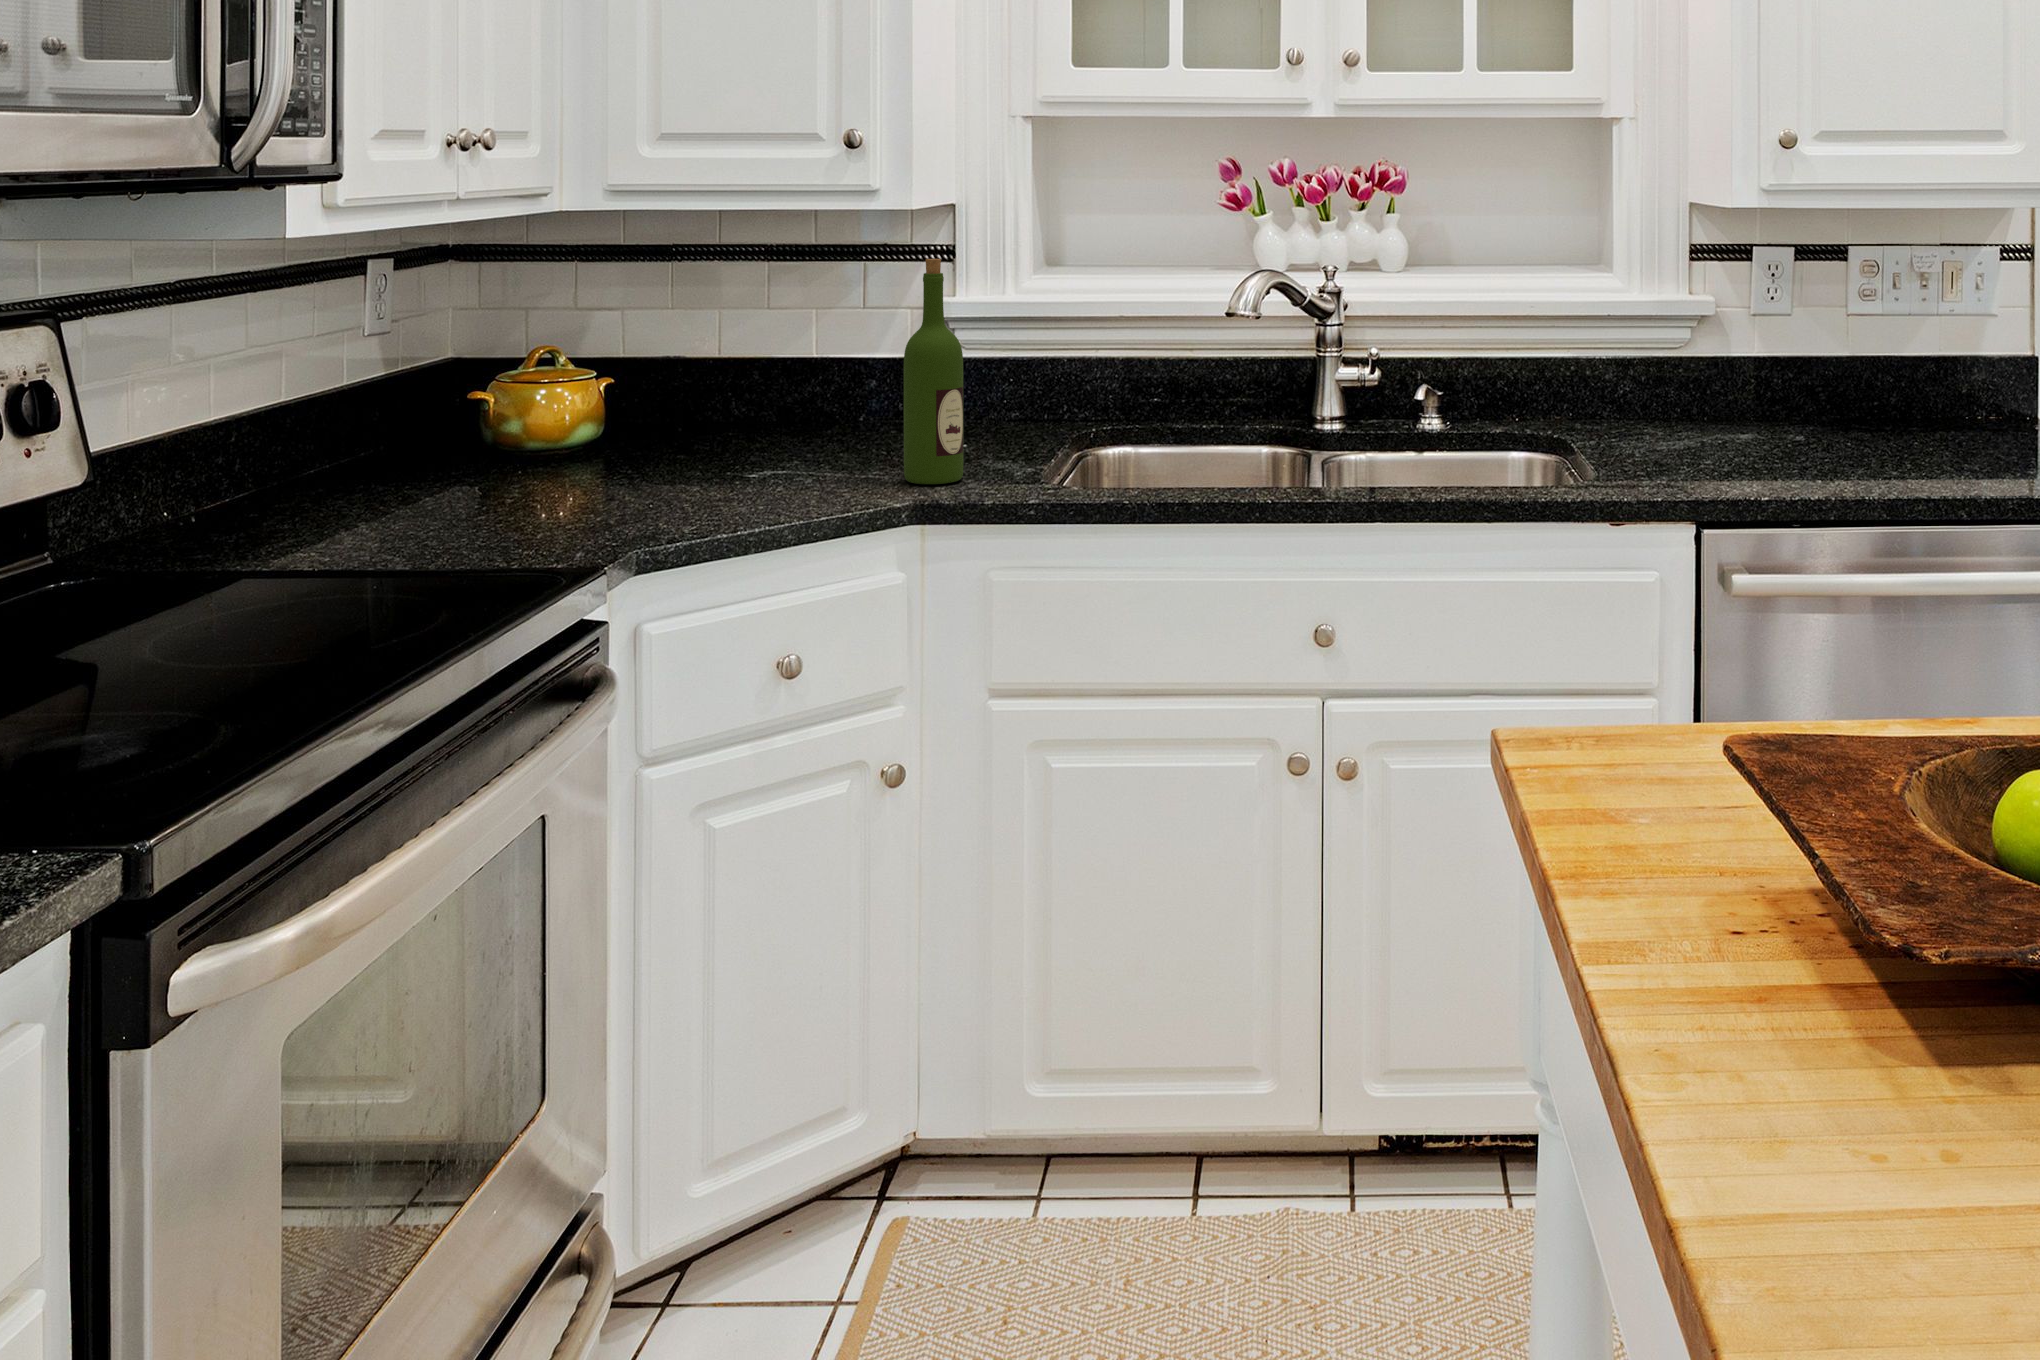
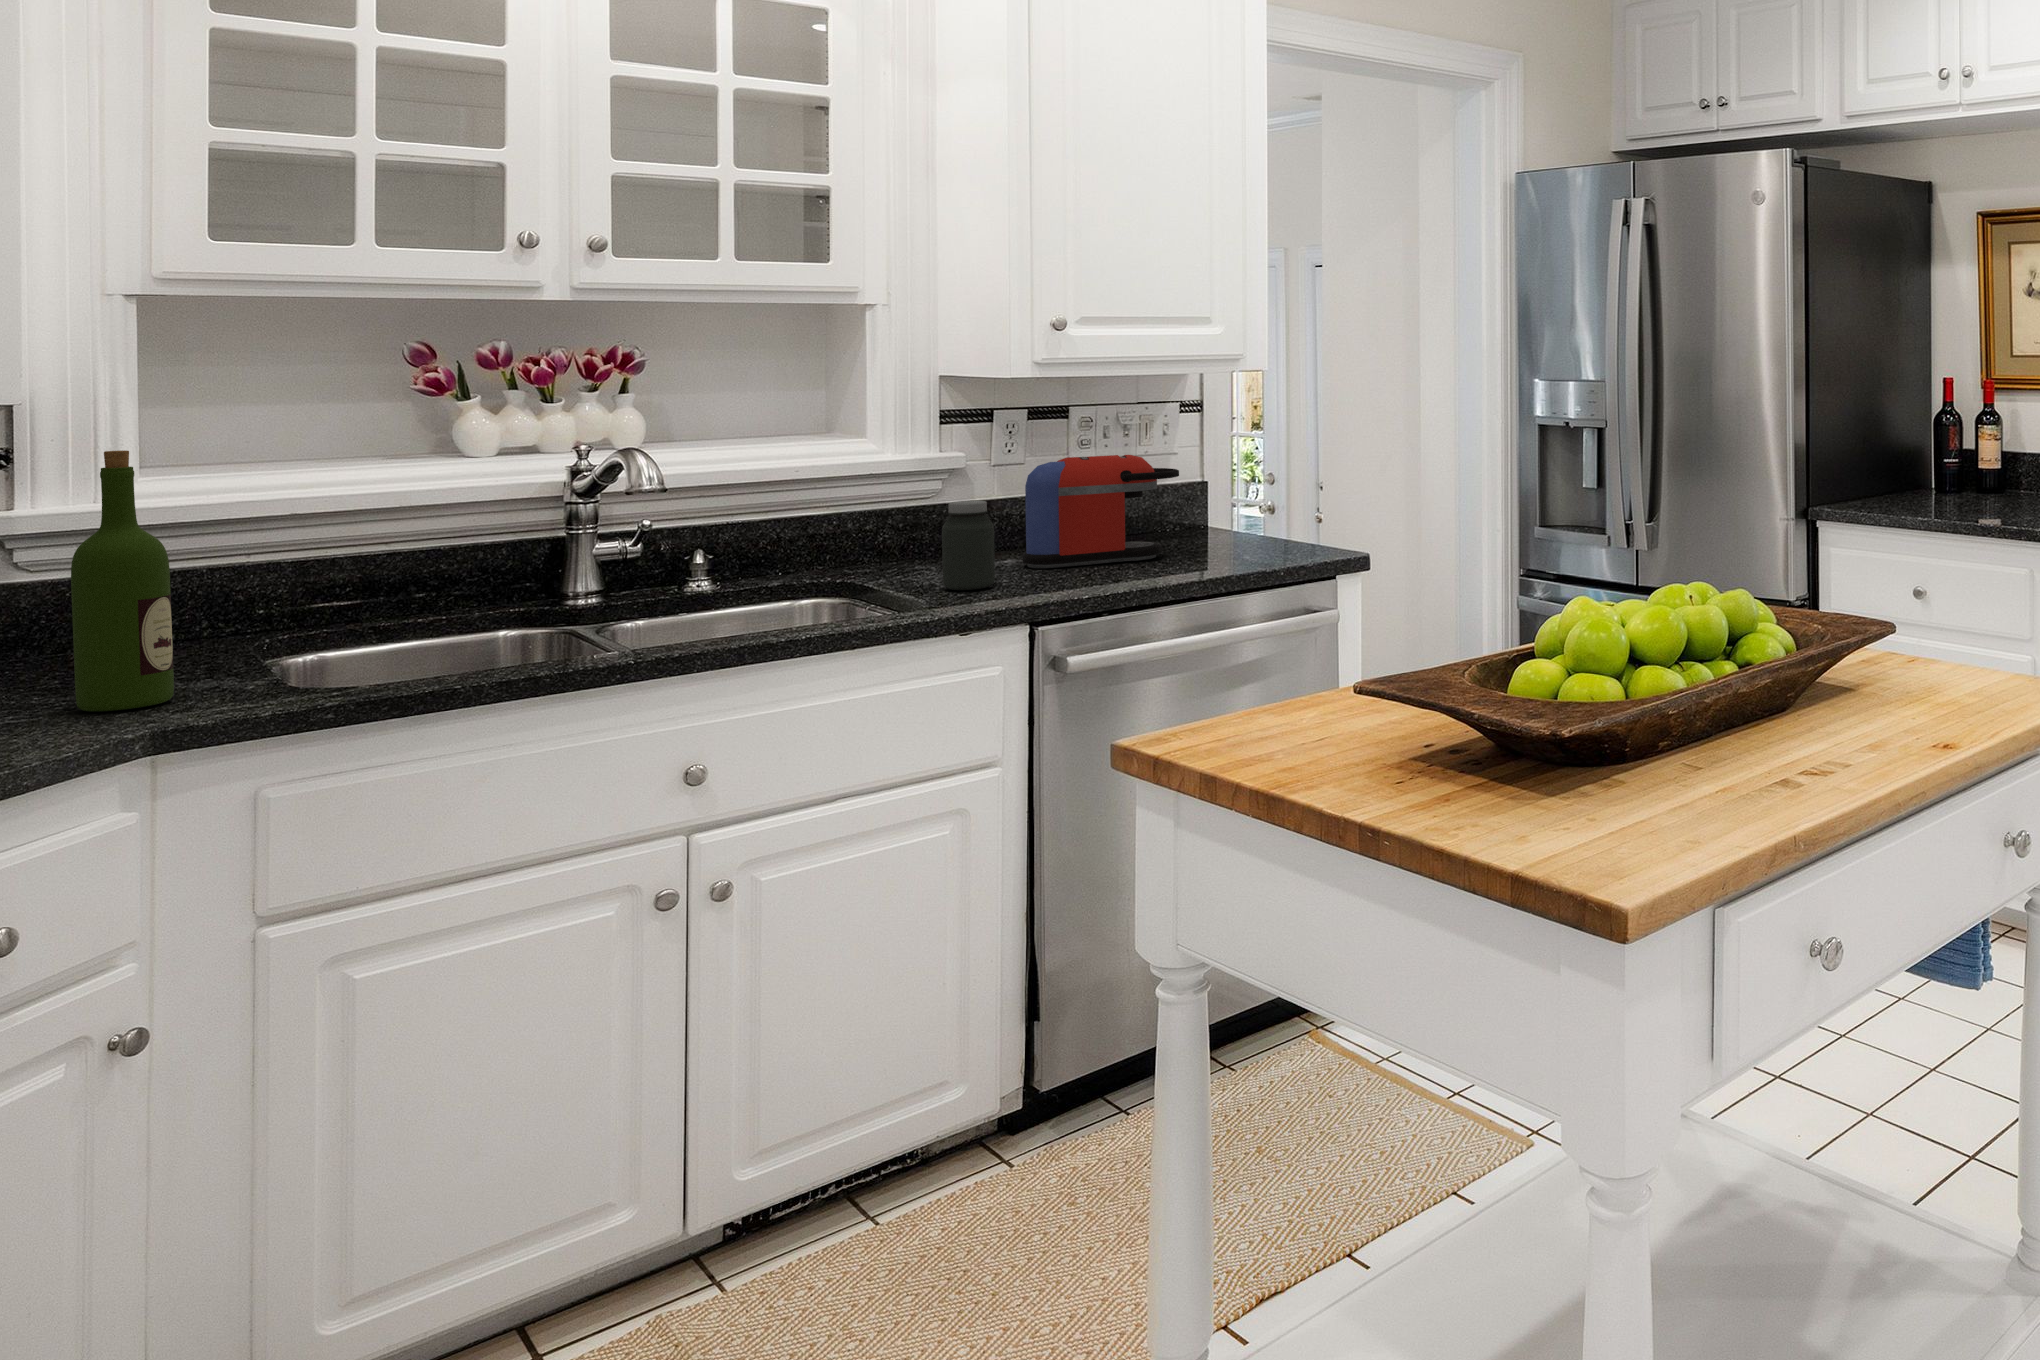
coffee maker: none [1763,310,1970,454] -> present [1023,455,1179,568]
jar: none [1643,357,1702,468] -> present [942,501,995,590]

